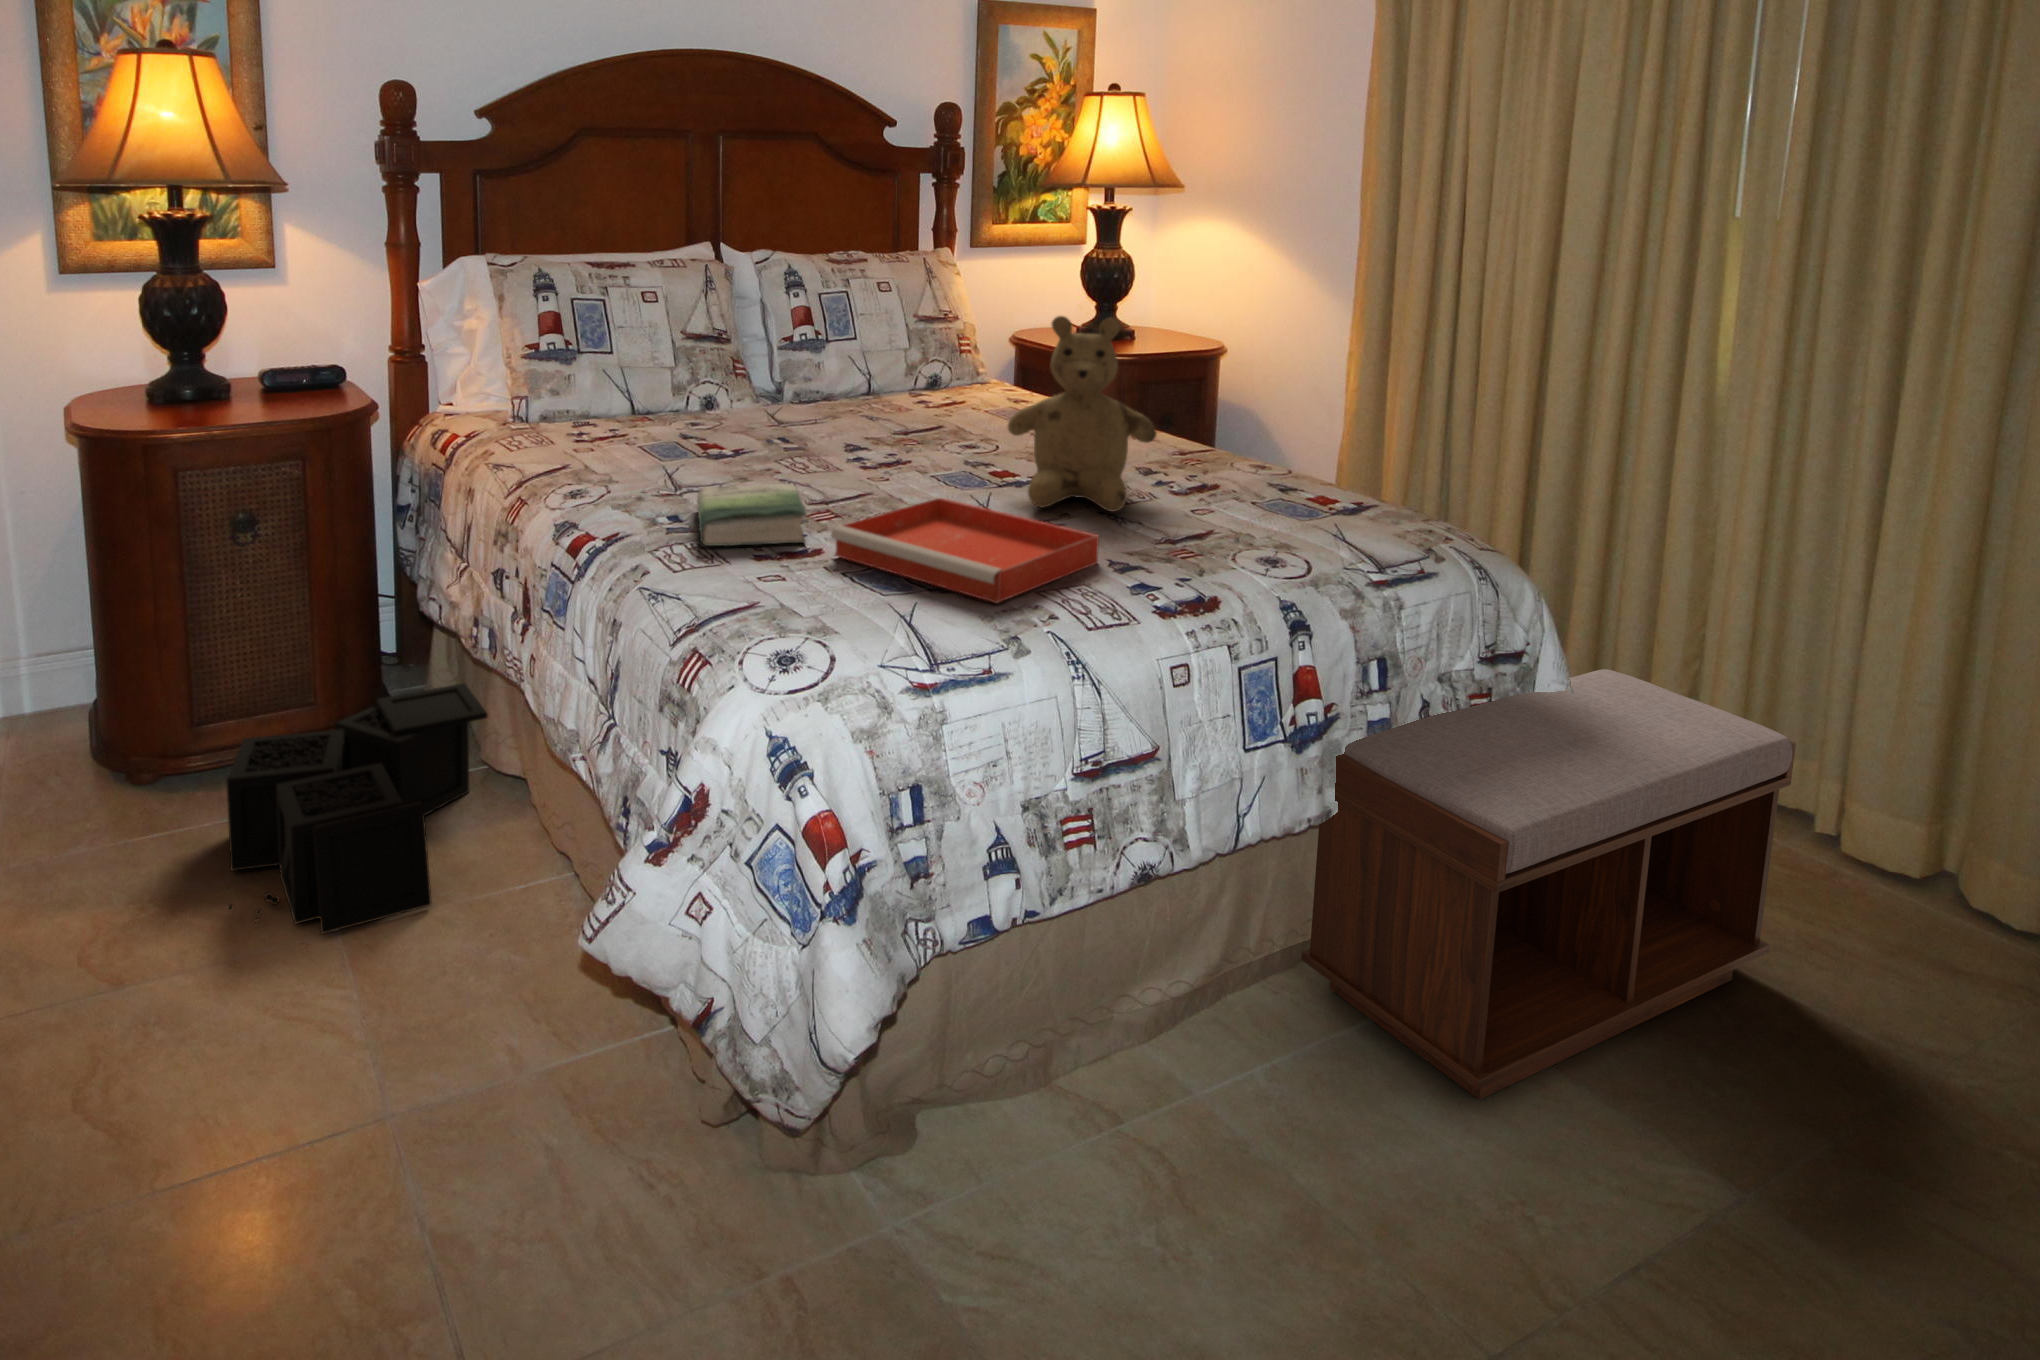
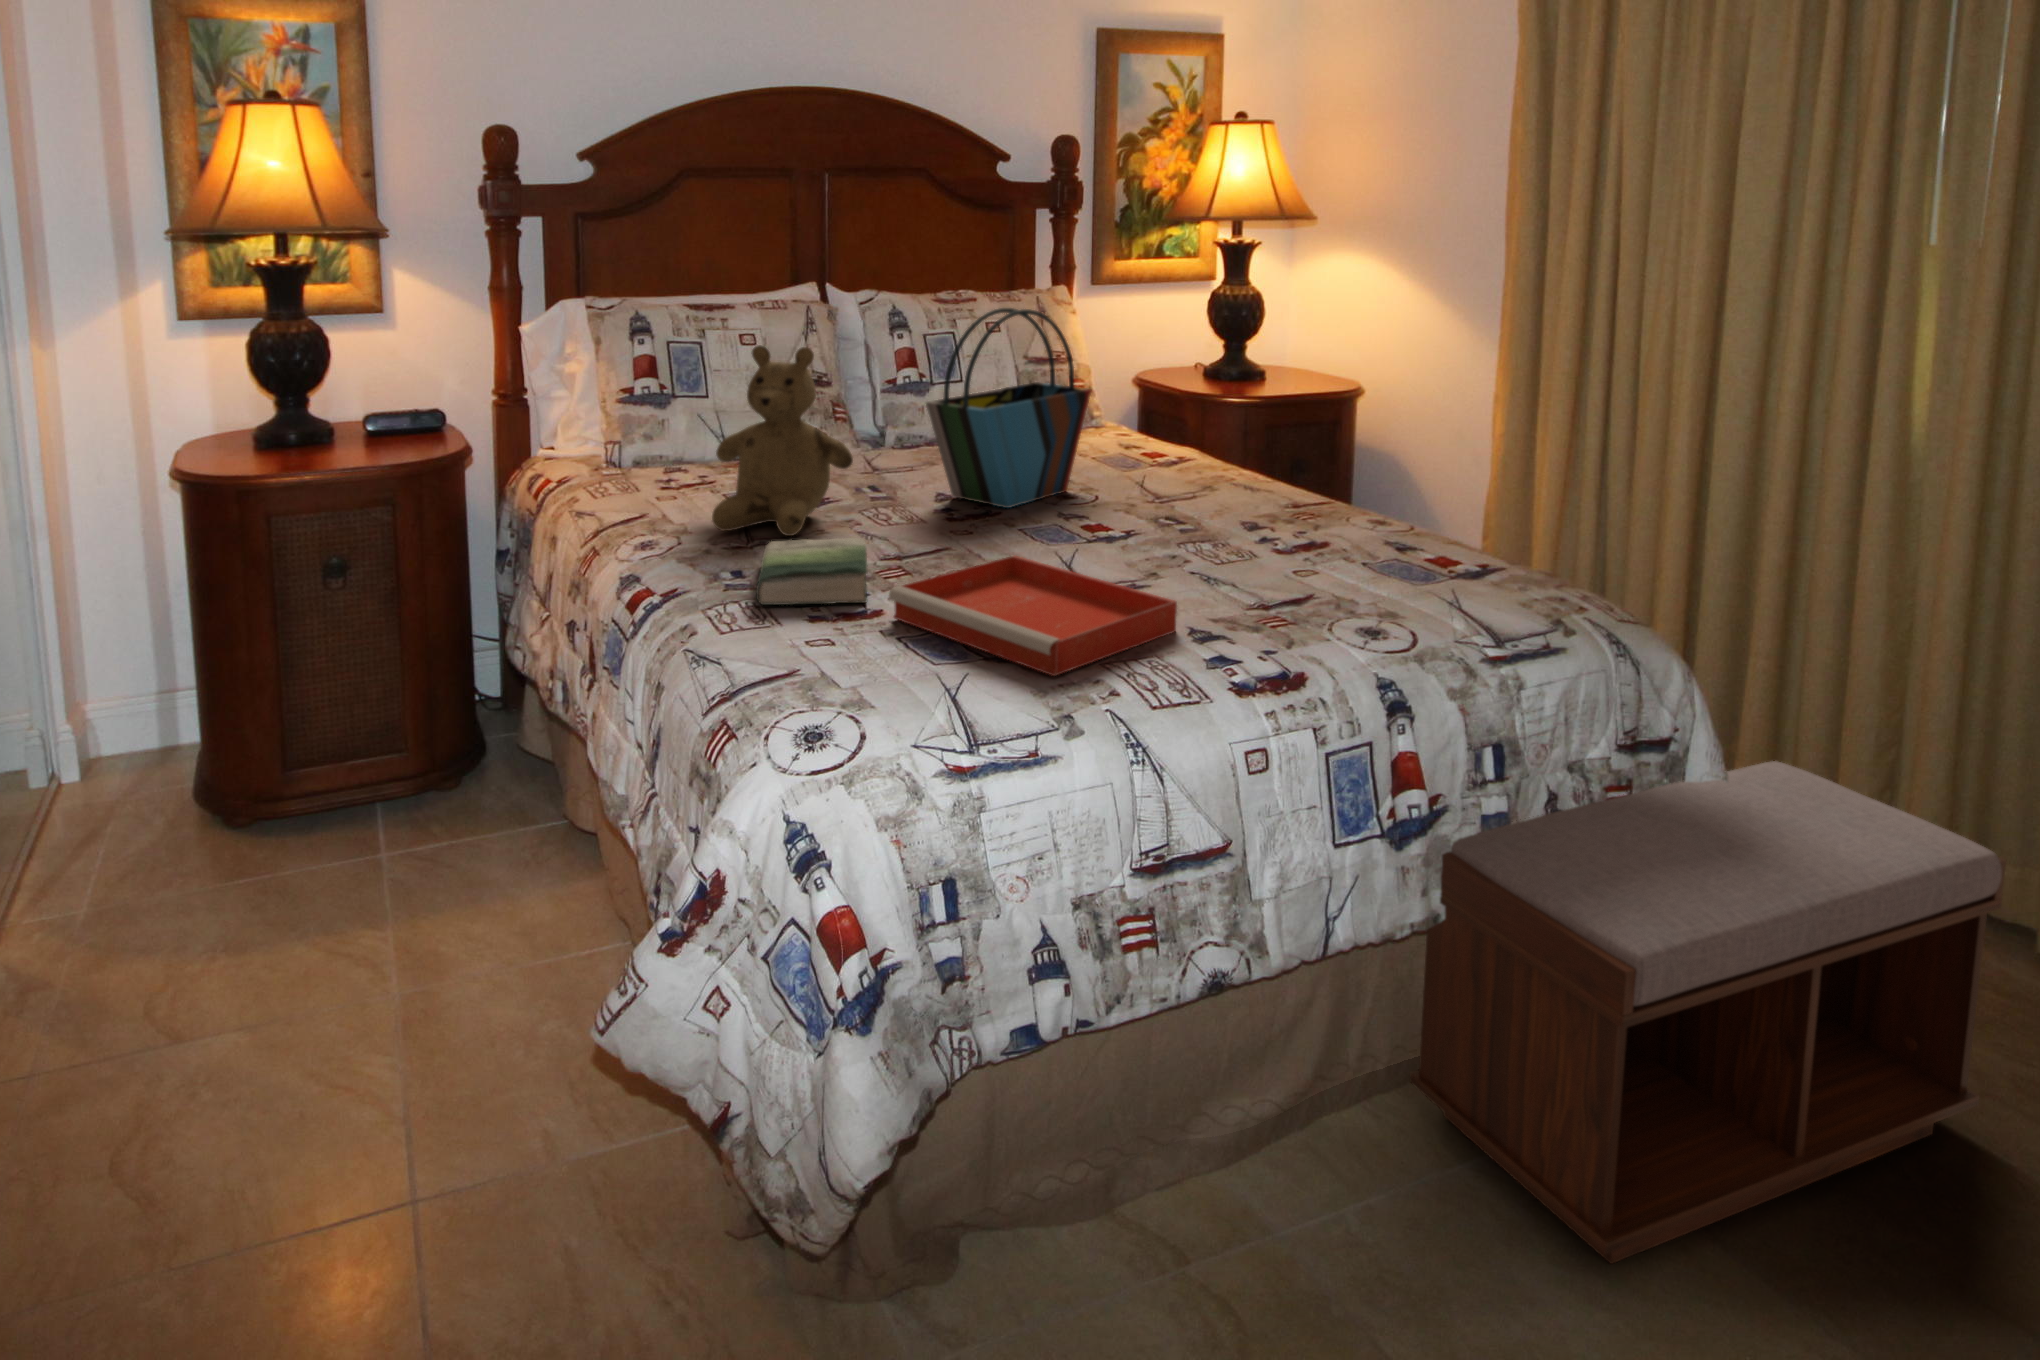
tote bag: none [840,267,993,457] -> present [926,308,1091,508]
teddy bear: present [1007,316,1156,512] -> present [712,345,853,536]
storage bin: present [227,683,488,934] -> none [296,734,566,994]

